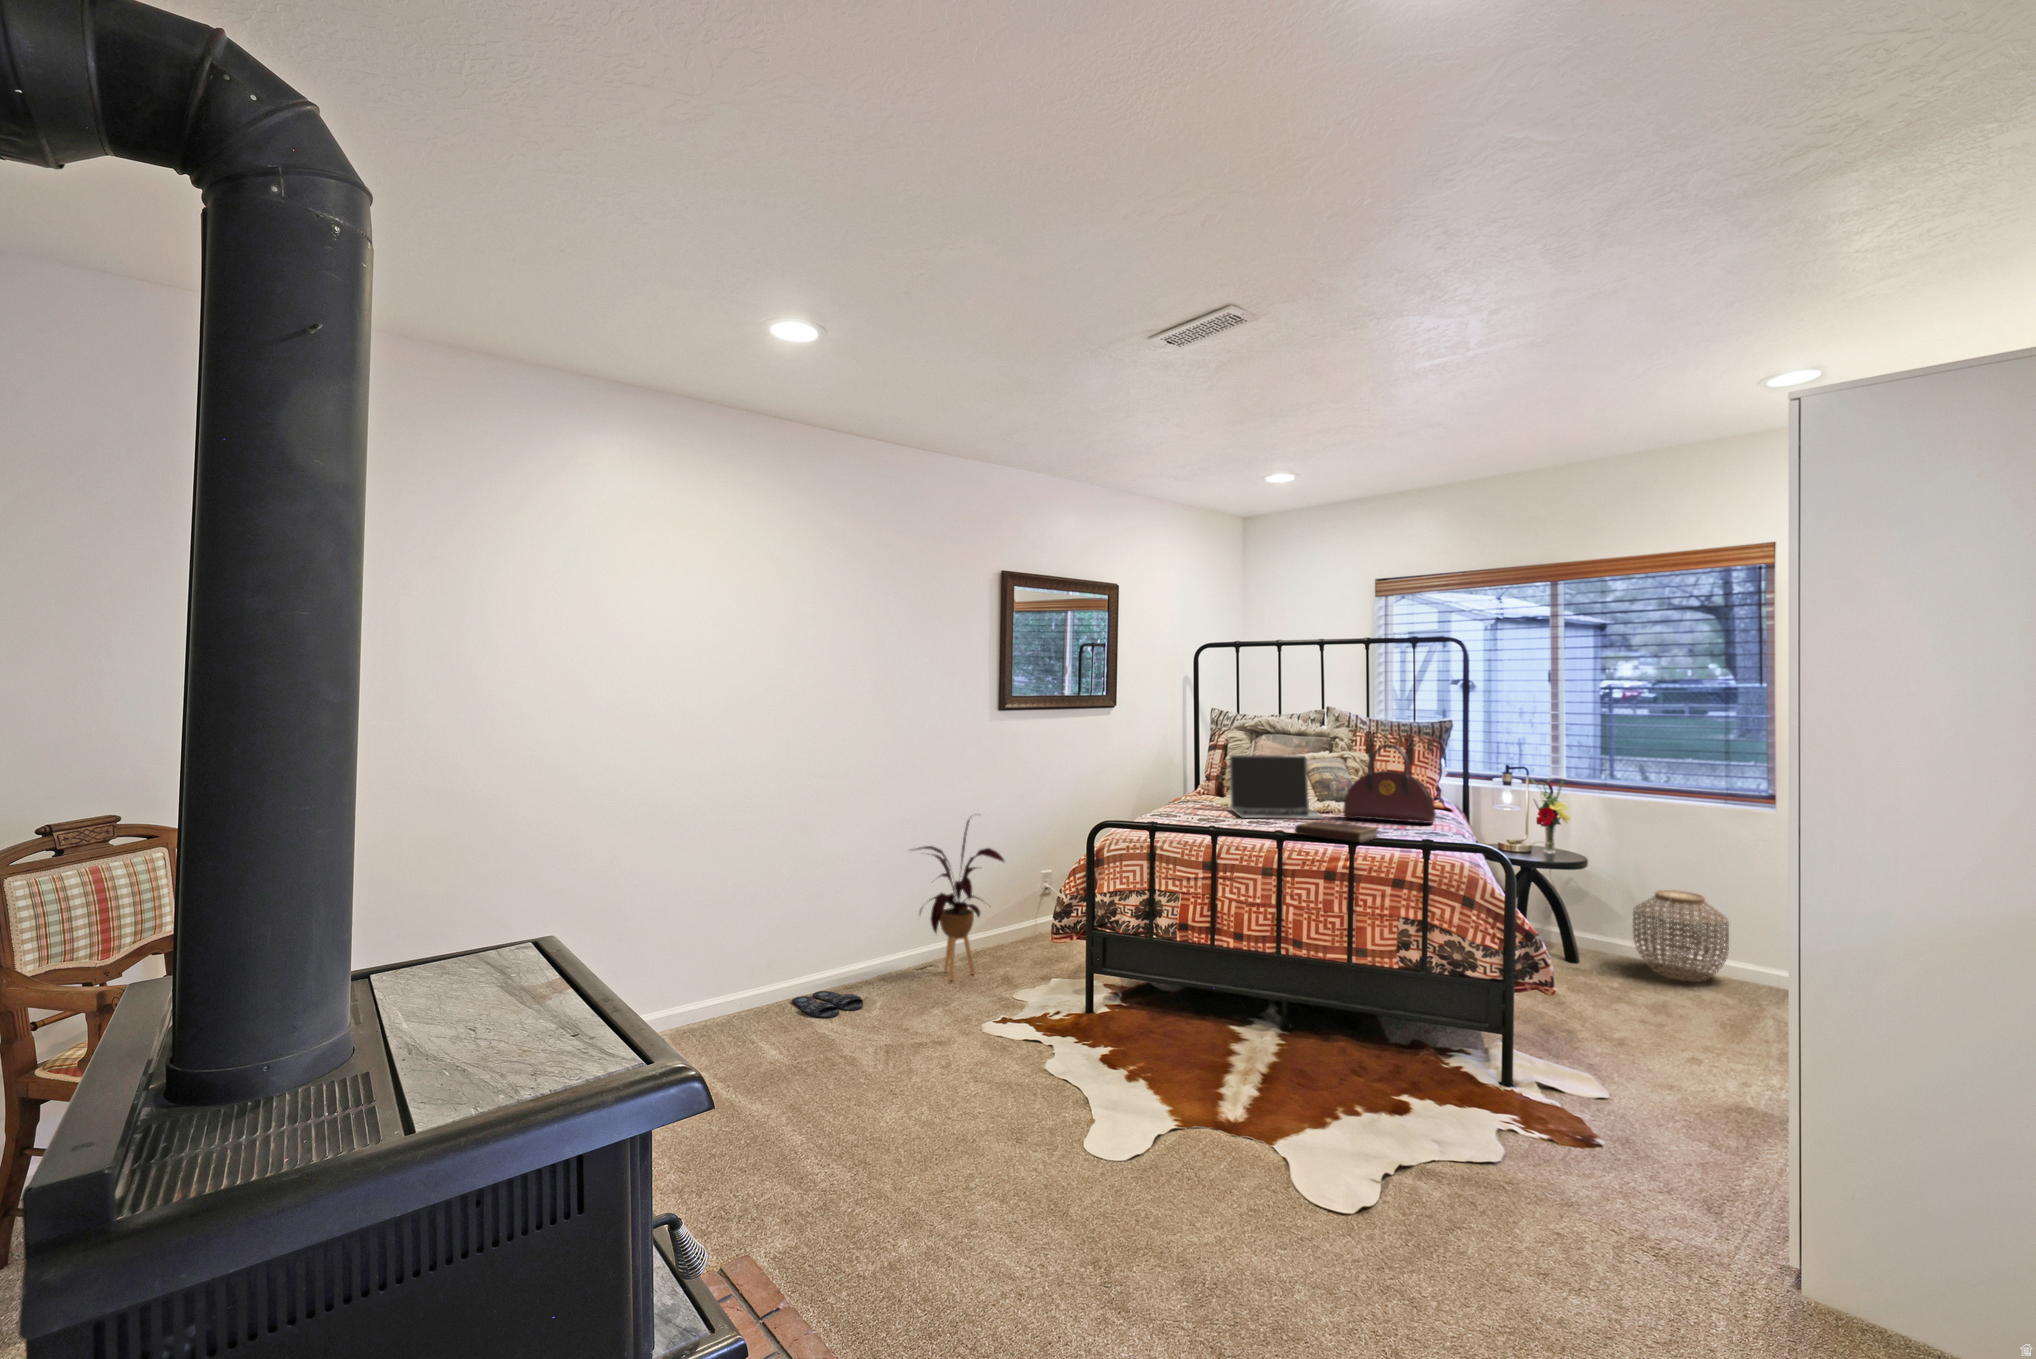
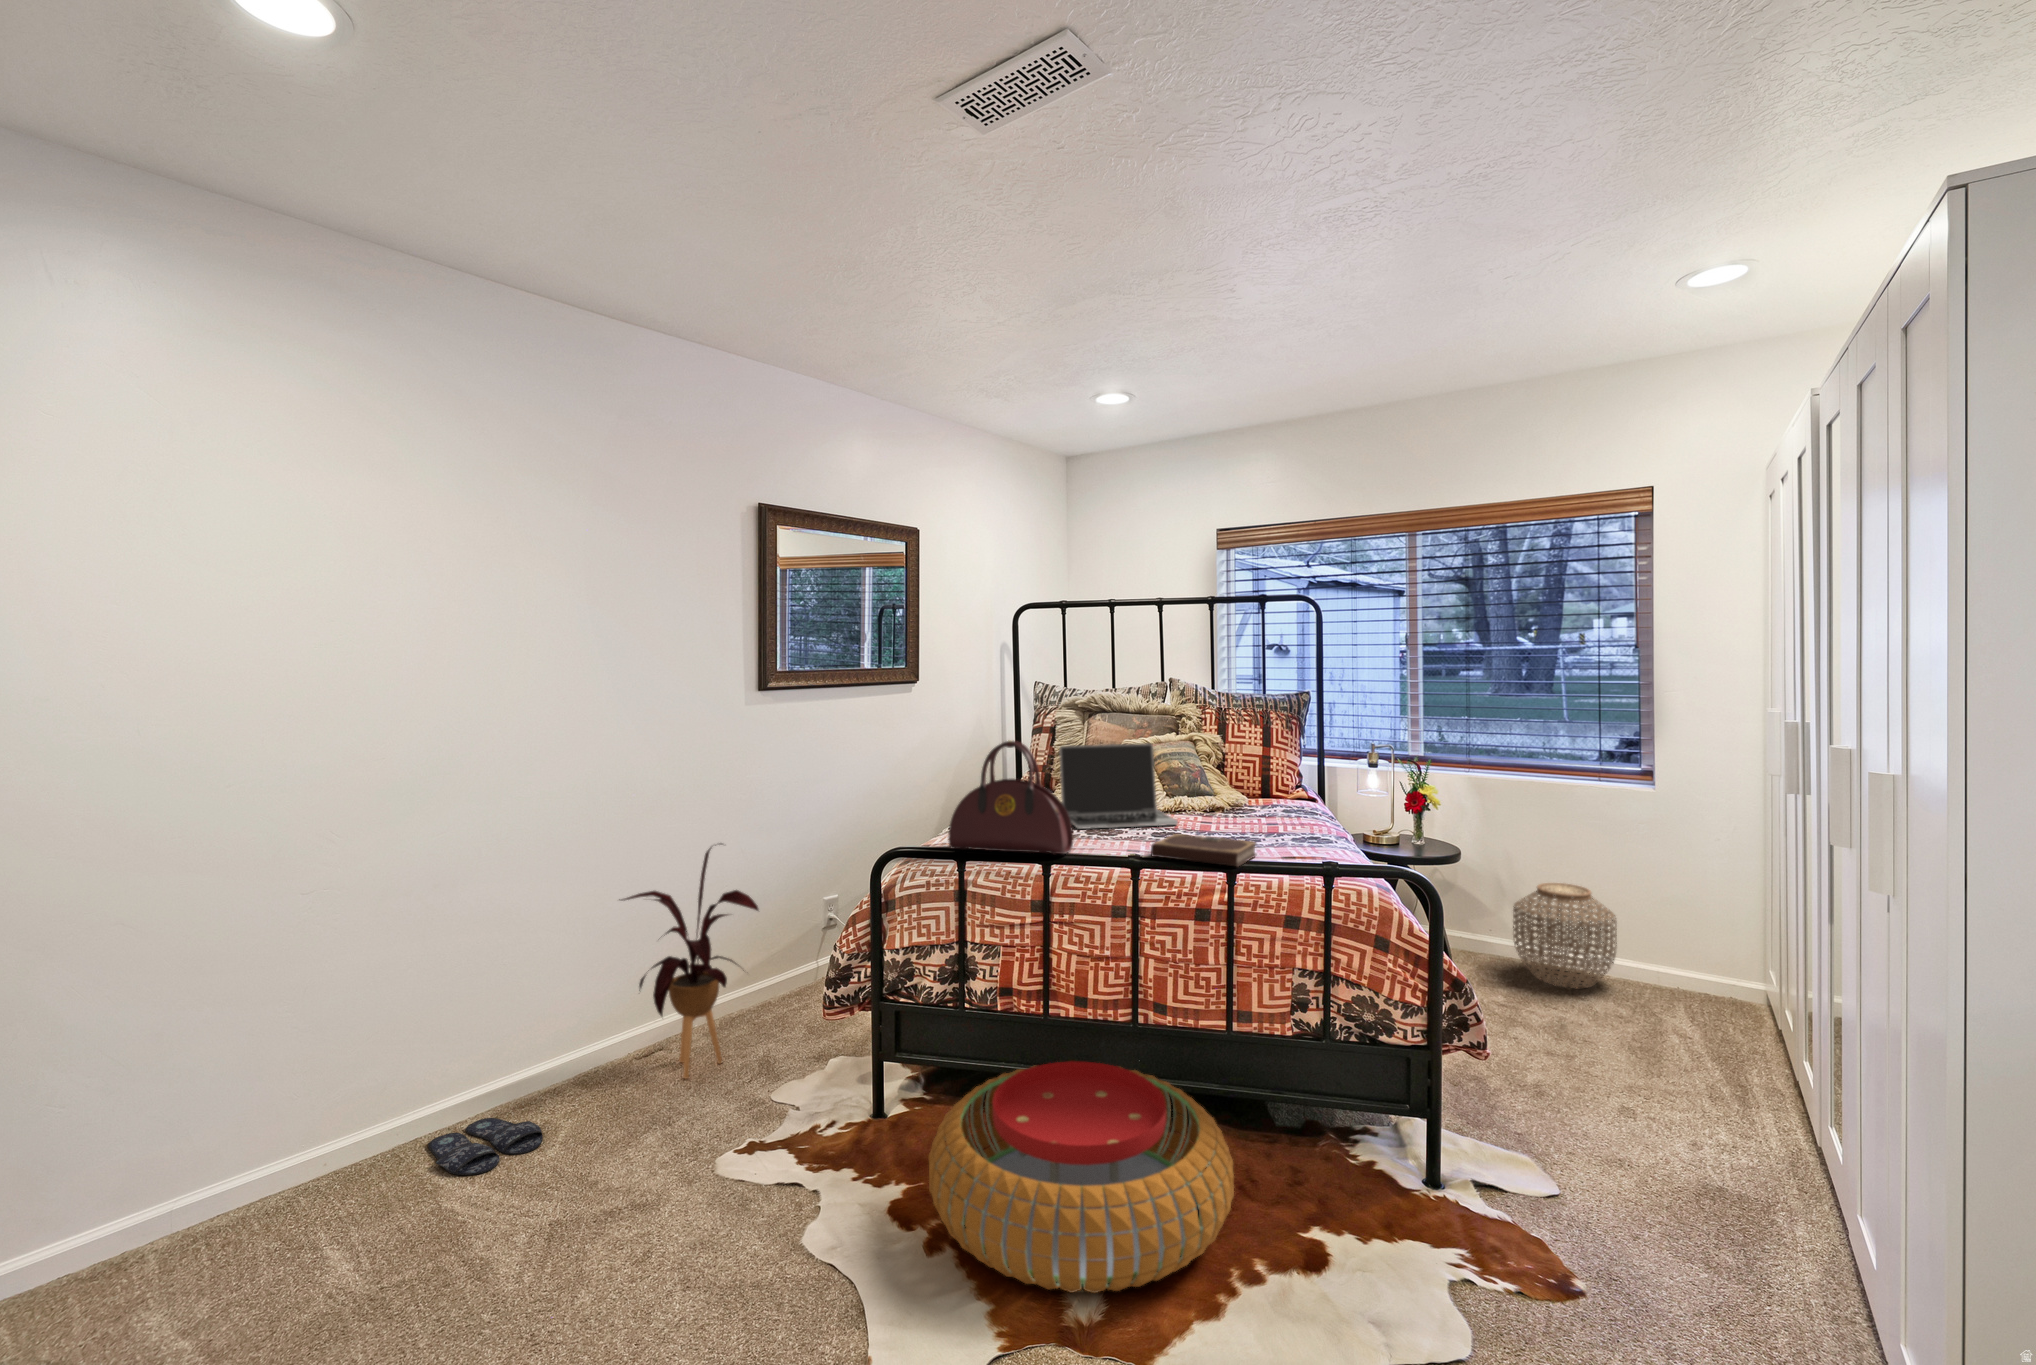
handbag: present [1344,744,1435,823] -> present [948,740,1073,855]
pouf: none [1127,974,1345,1109] -> present [928,1061,1234,1293]

